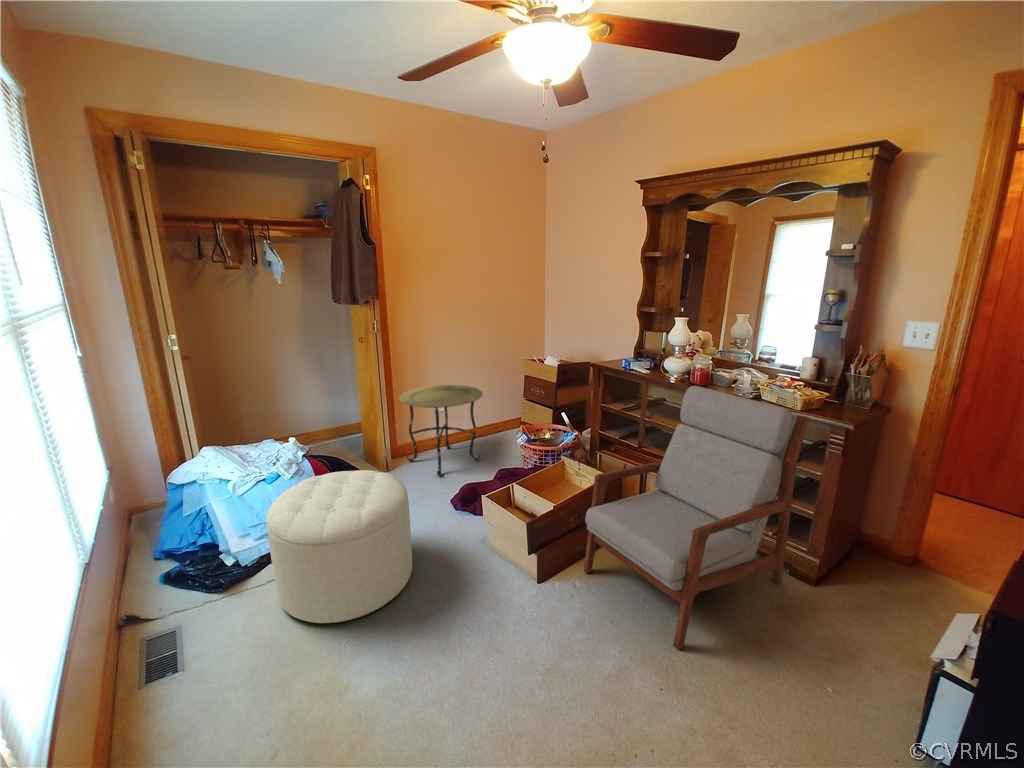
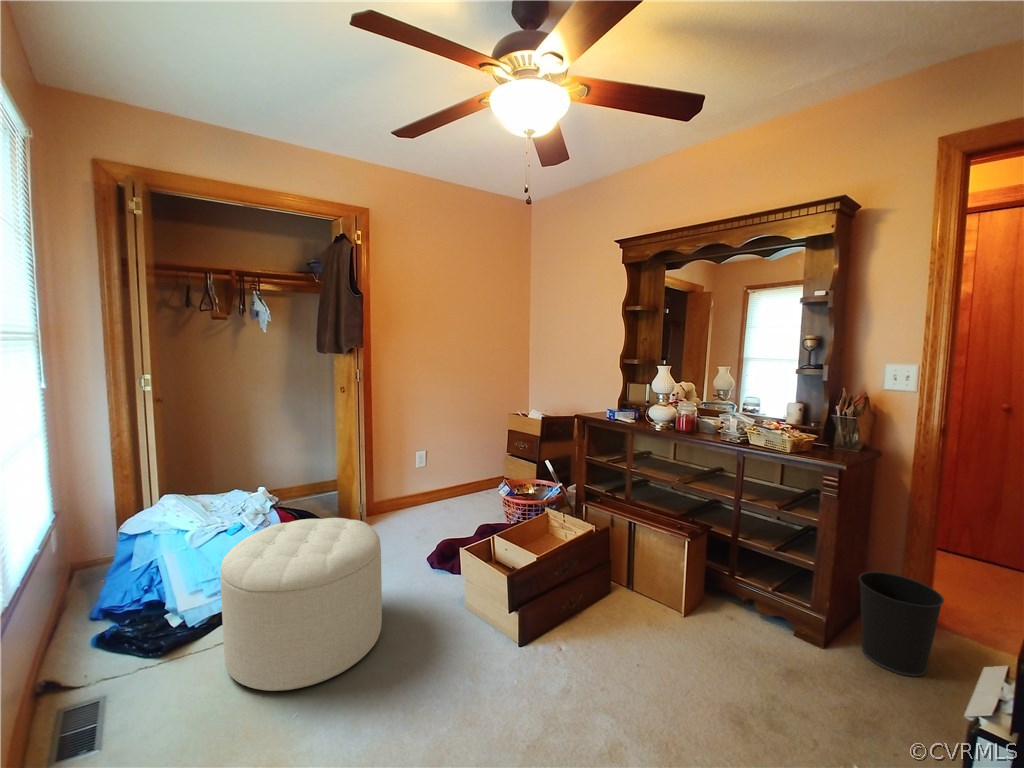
side table: present [399,385,483,476] -> none [379,439,466,535]
armchair: present [584,386,809,649] -> none [572,430,799,718]
wastebasket: none [850,521,933,614] -> present [859,572,944,676]

